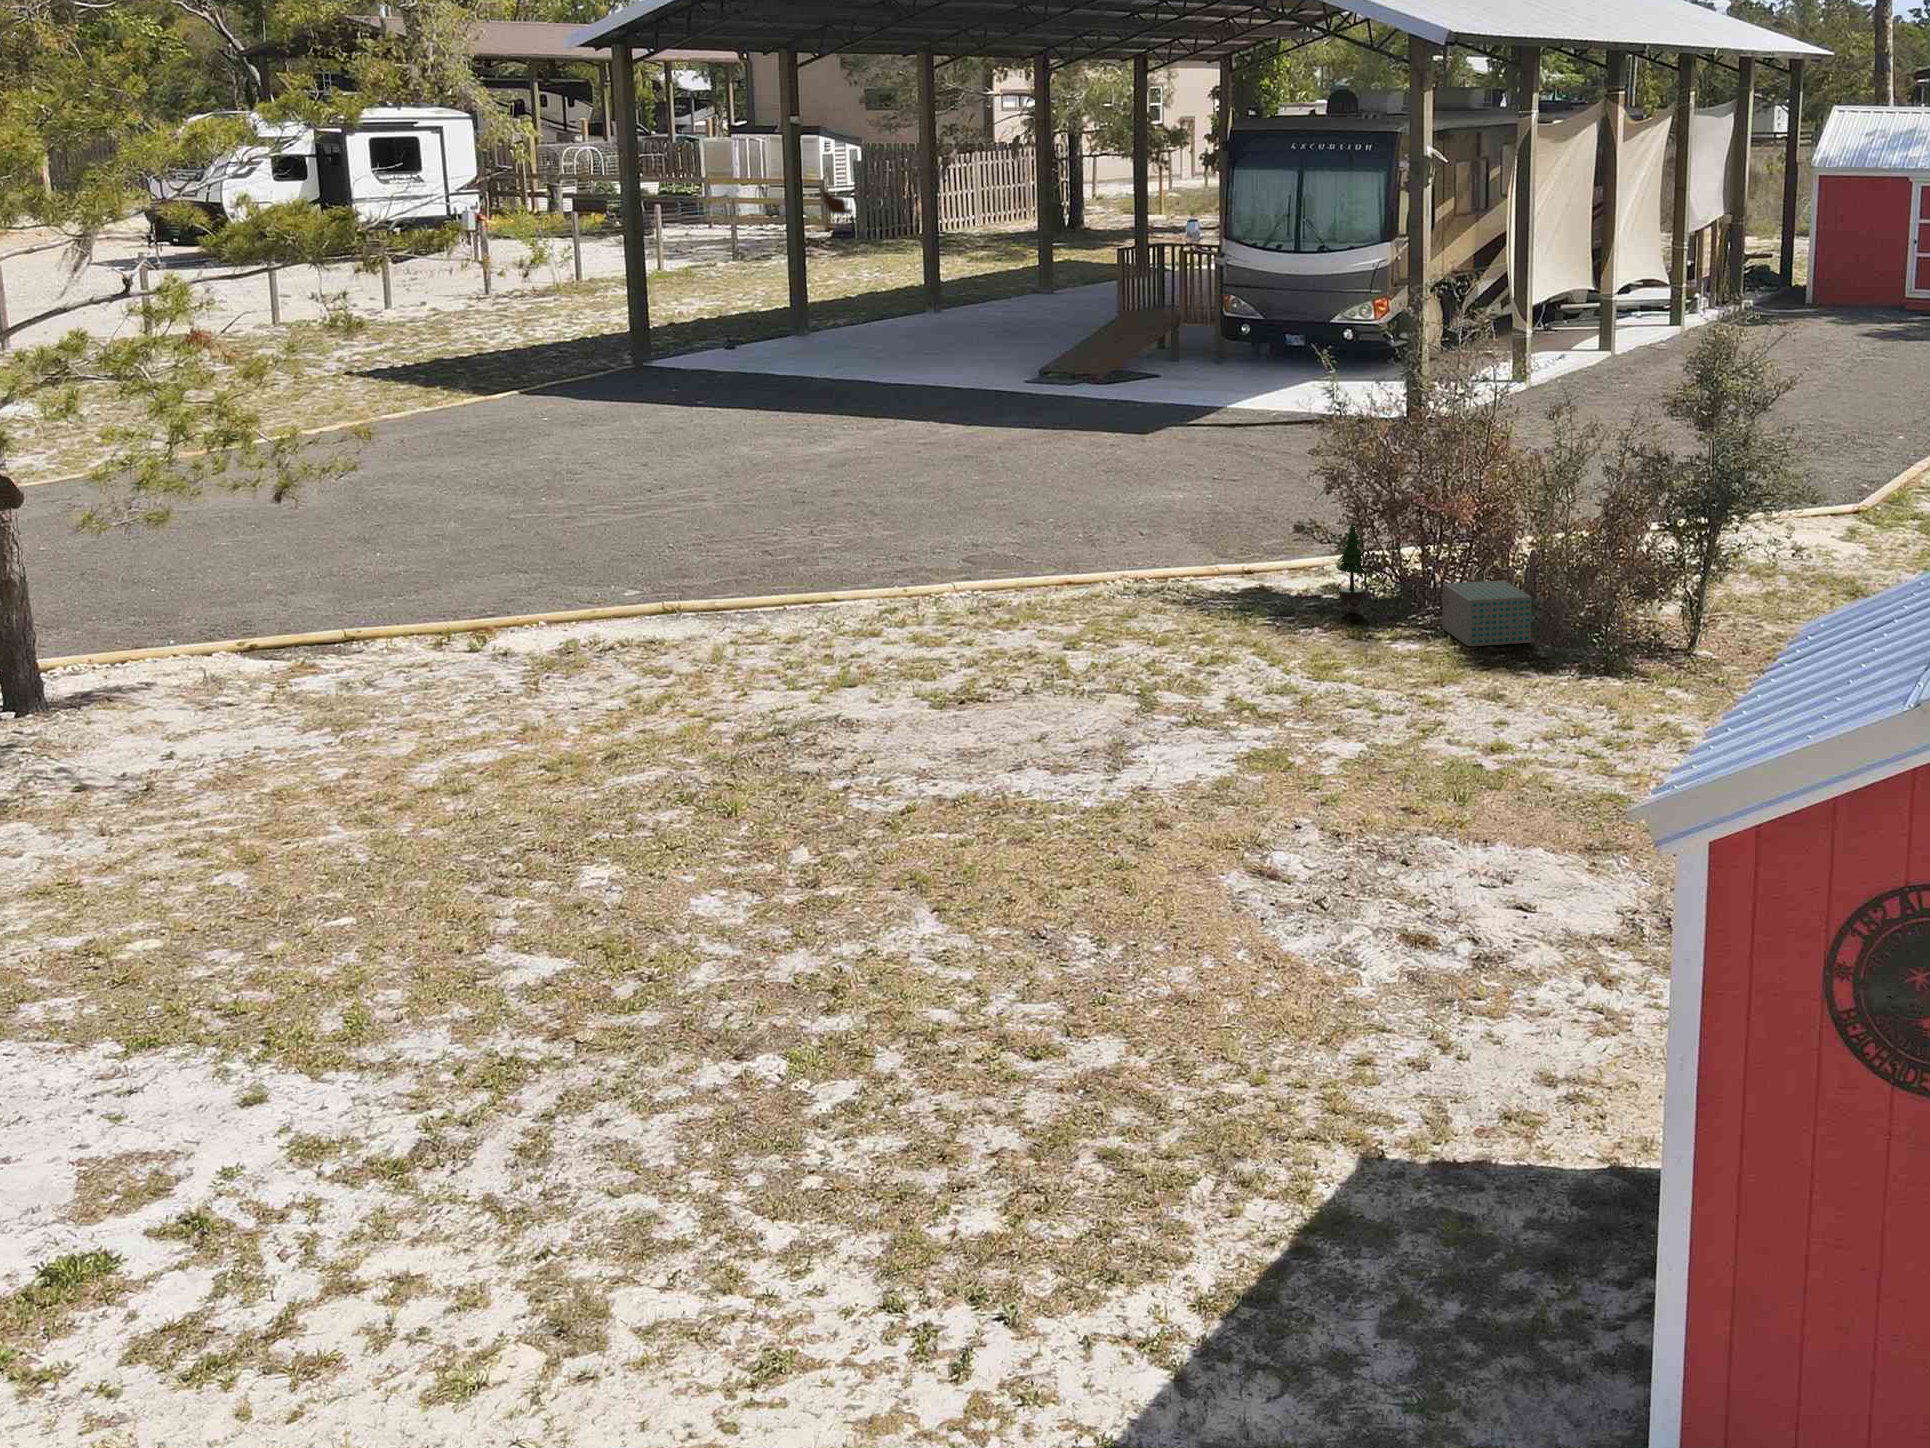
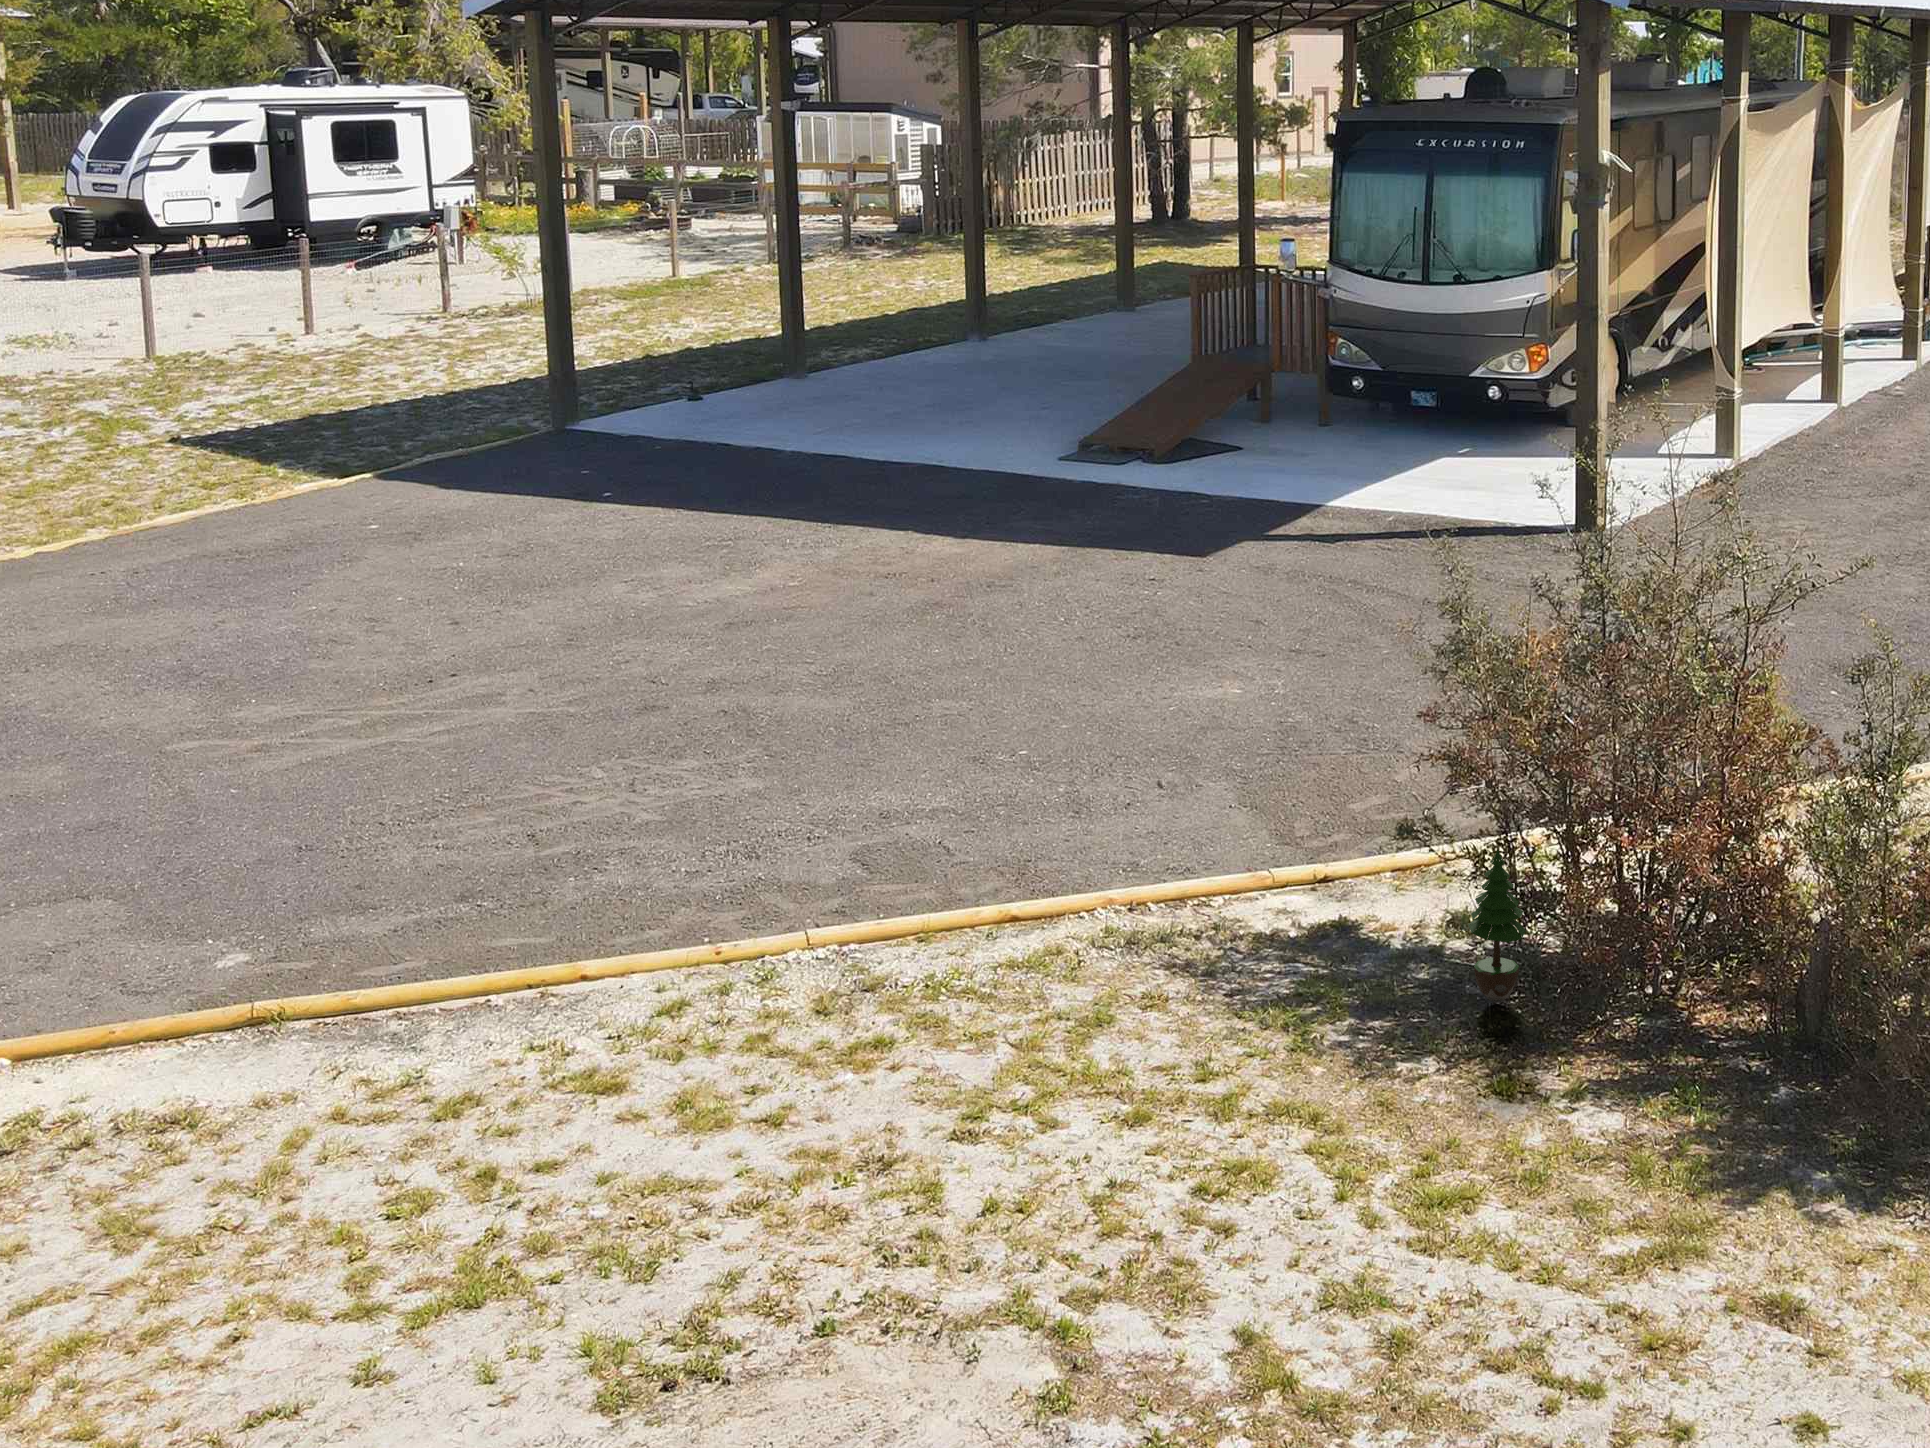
chair: present [821,191,854,233] -> none [877,177,917,227]
storage box: present [1442,580,1532,646] -> none [1658,964,1825,1114]

